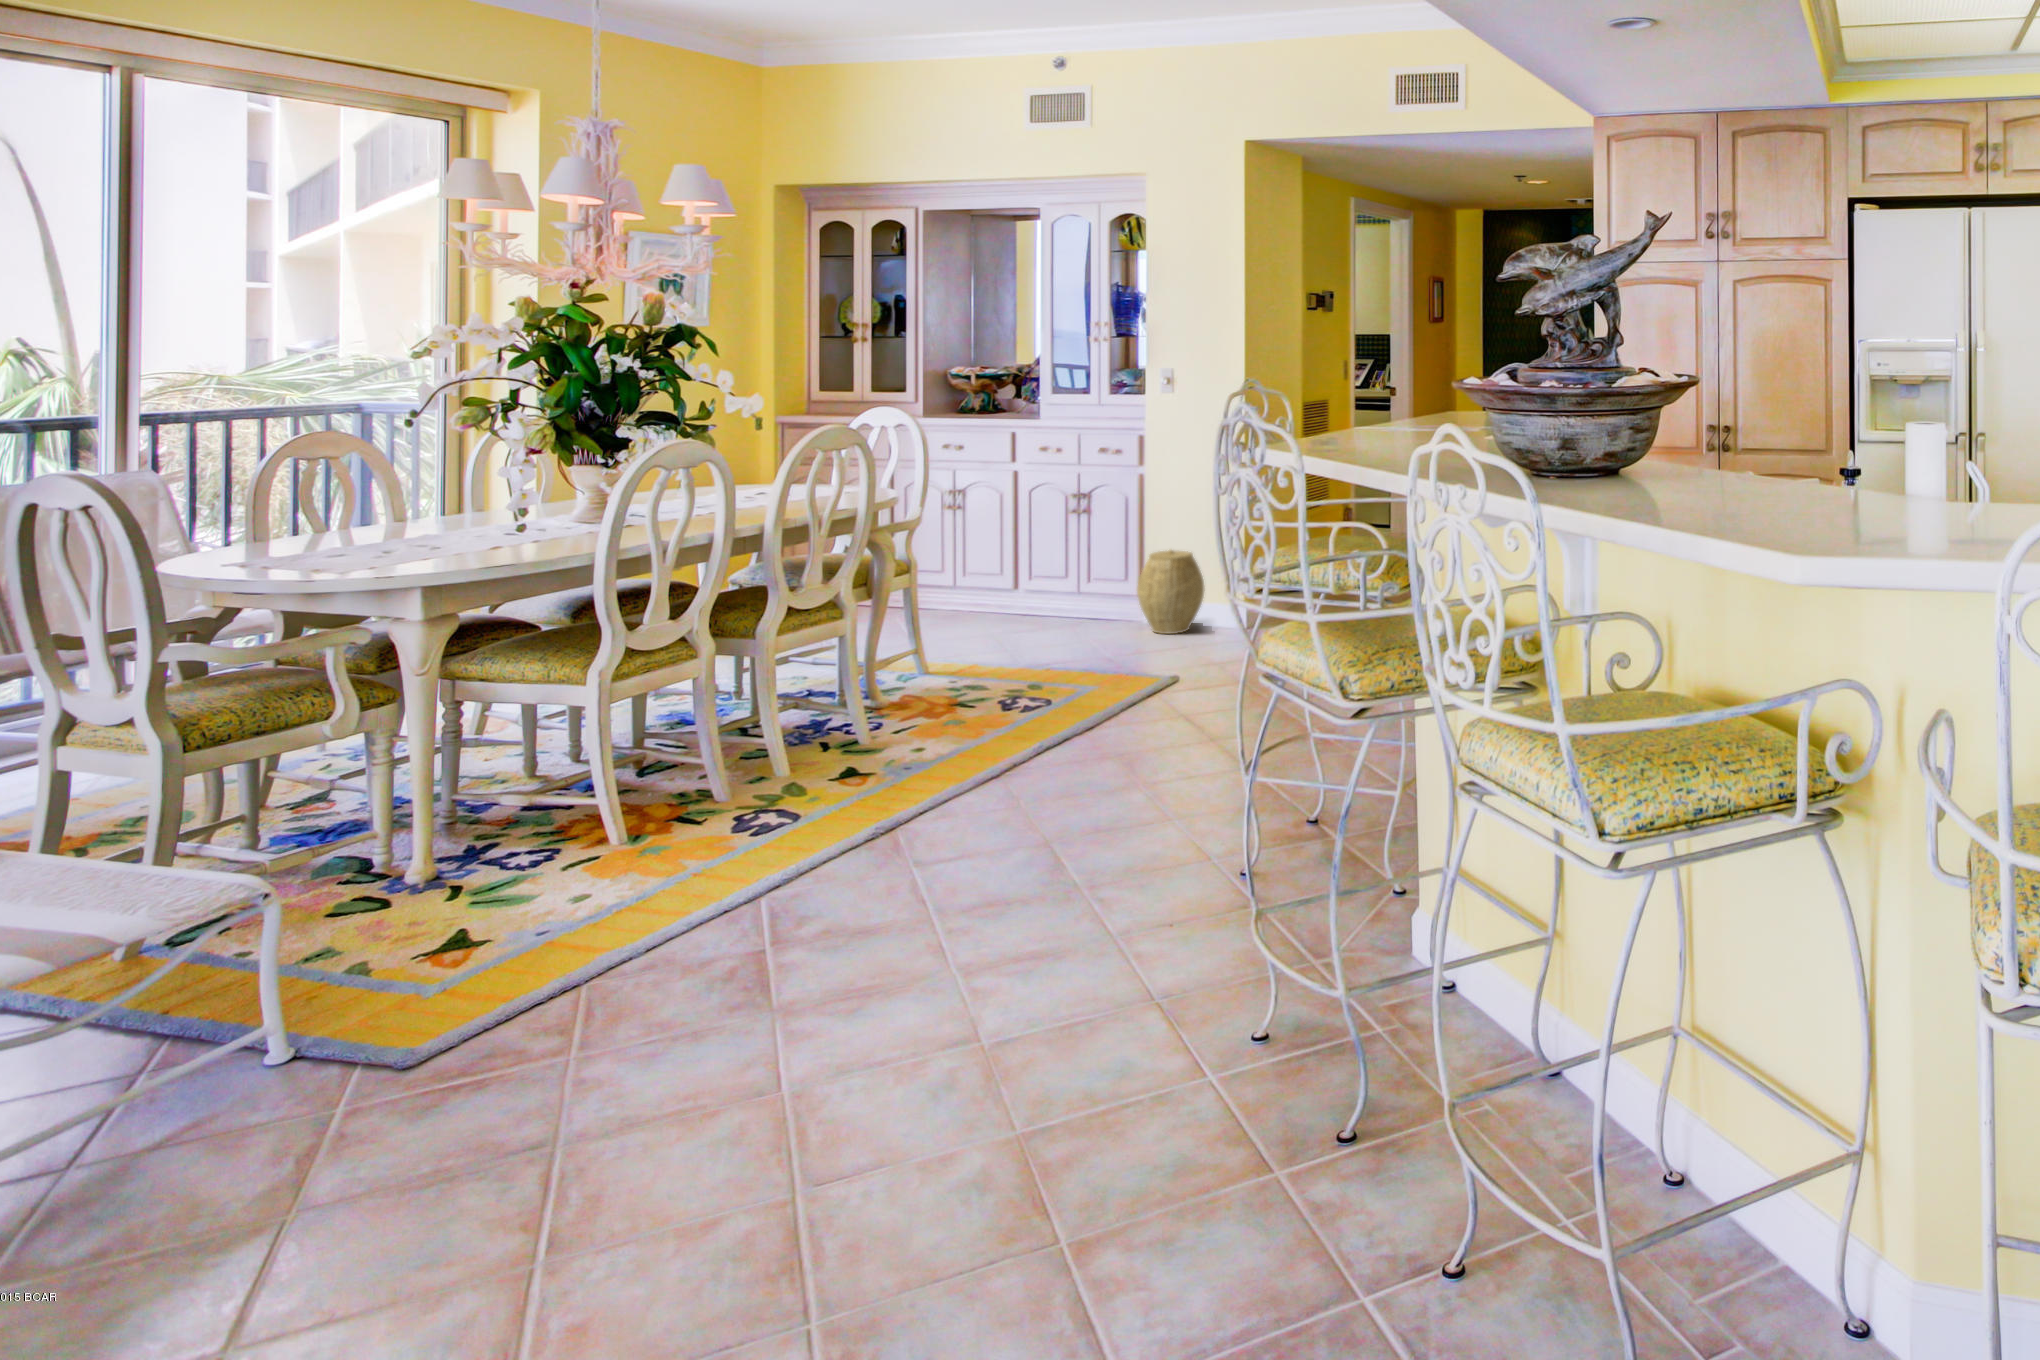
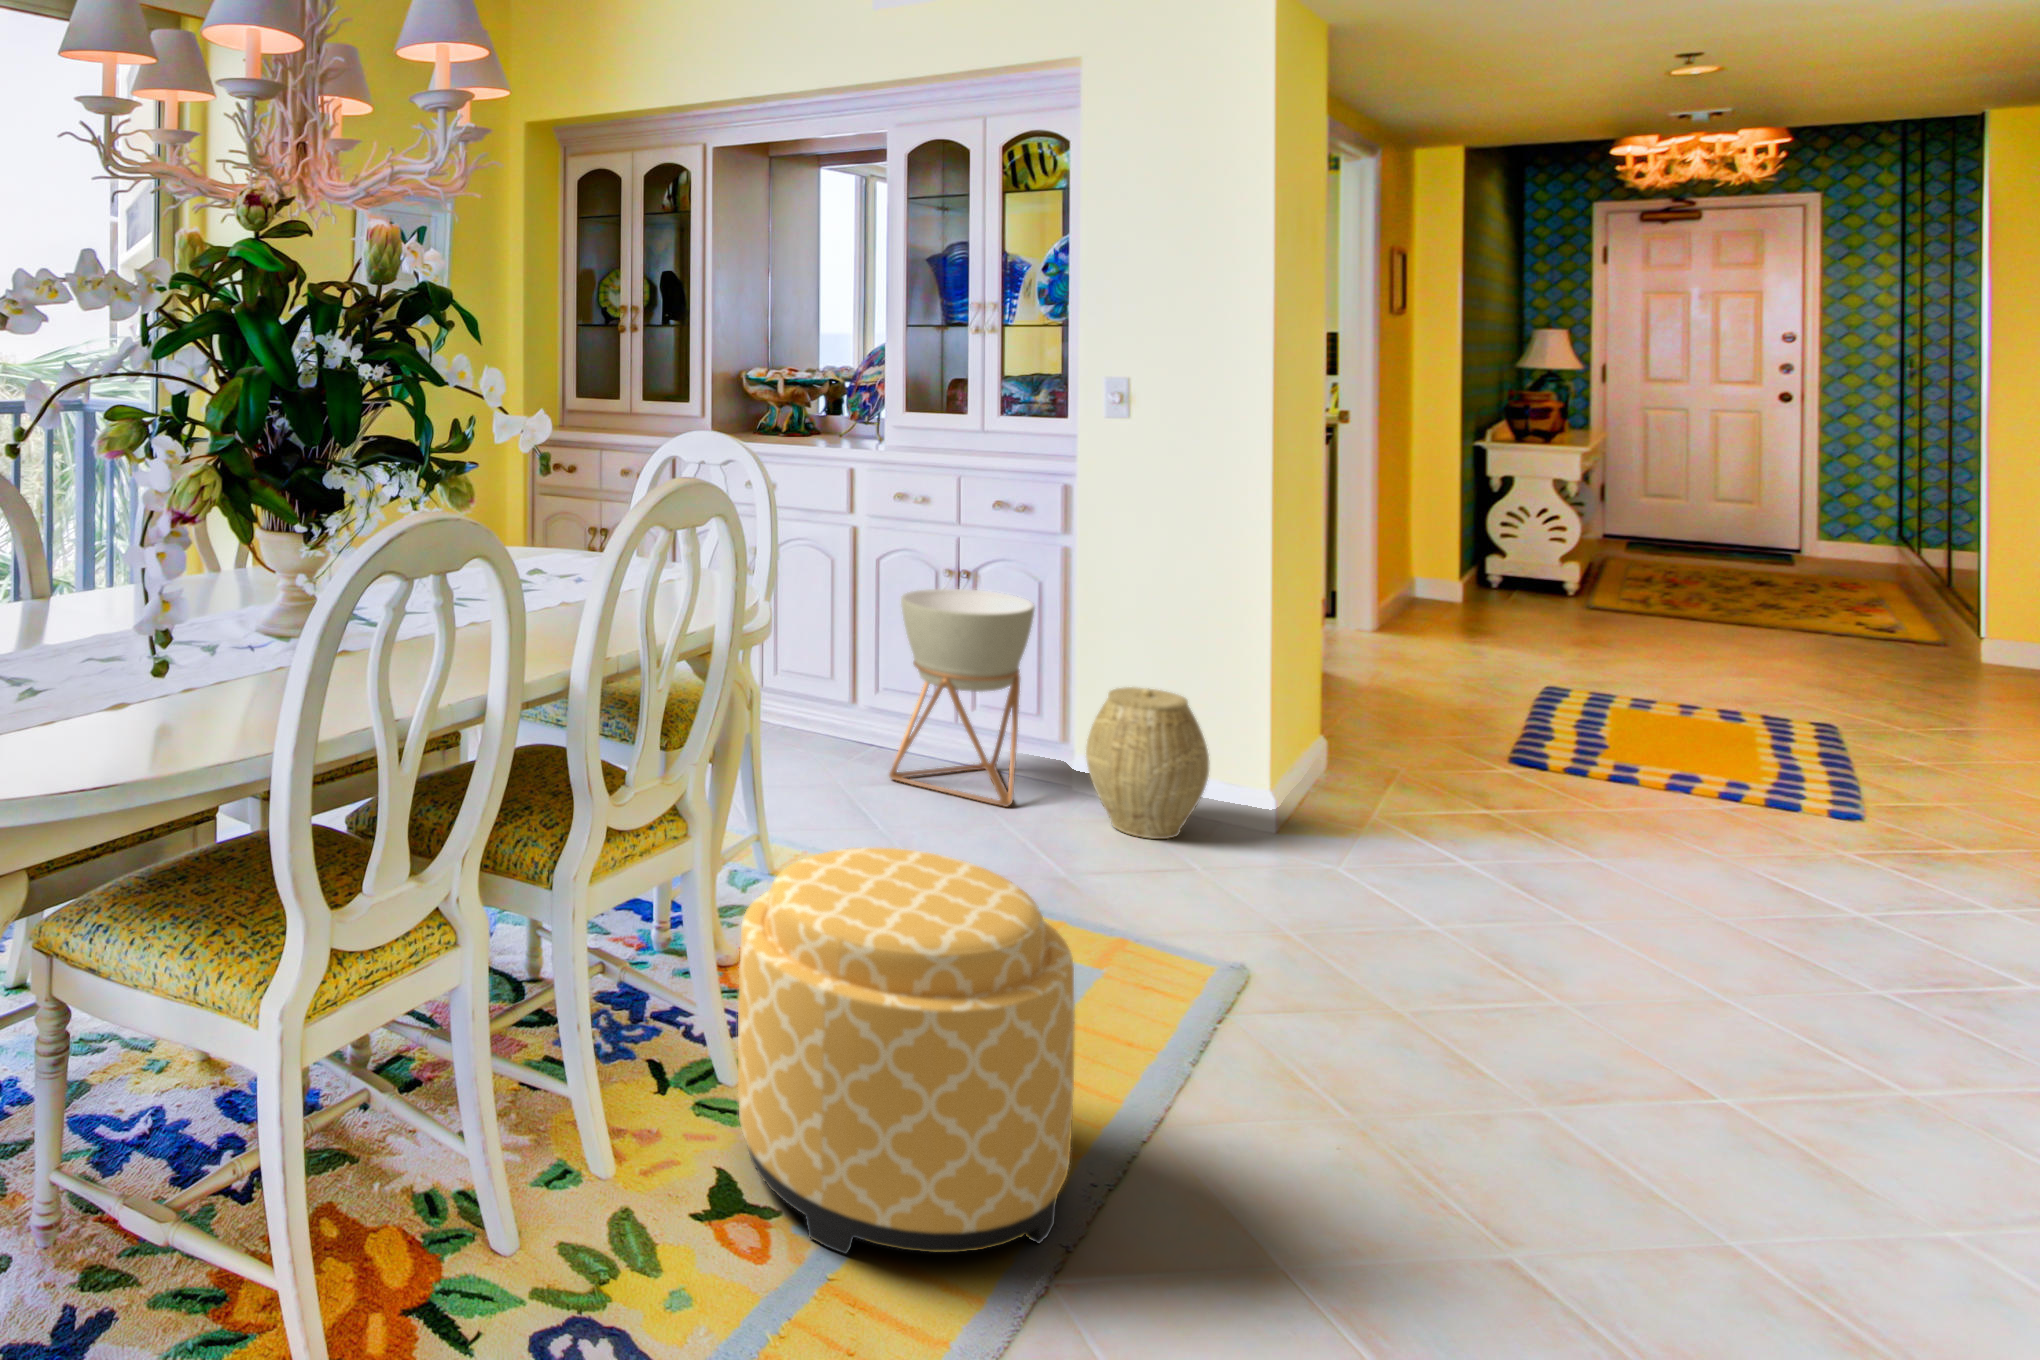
planter: none [1028,503,1116,629] -> present [889,589,1035,807]
ottoman: none [862,609,1029,781] -> present [738,848,1075,1254]

